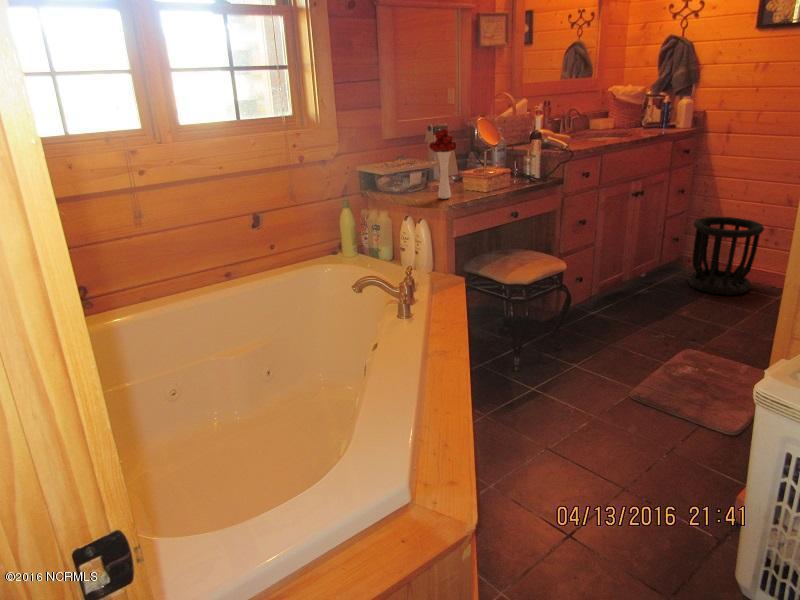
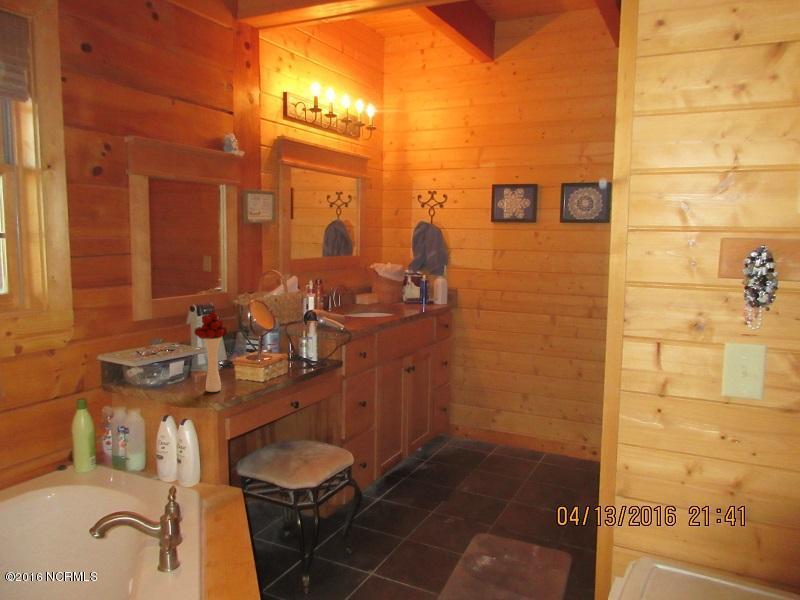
wastebasket: present [689,217,764,295] -> none [461,386,520,463]

